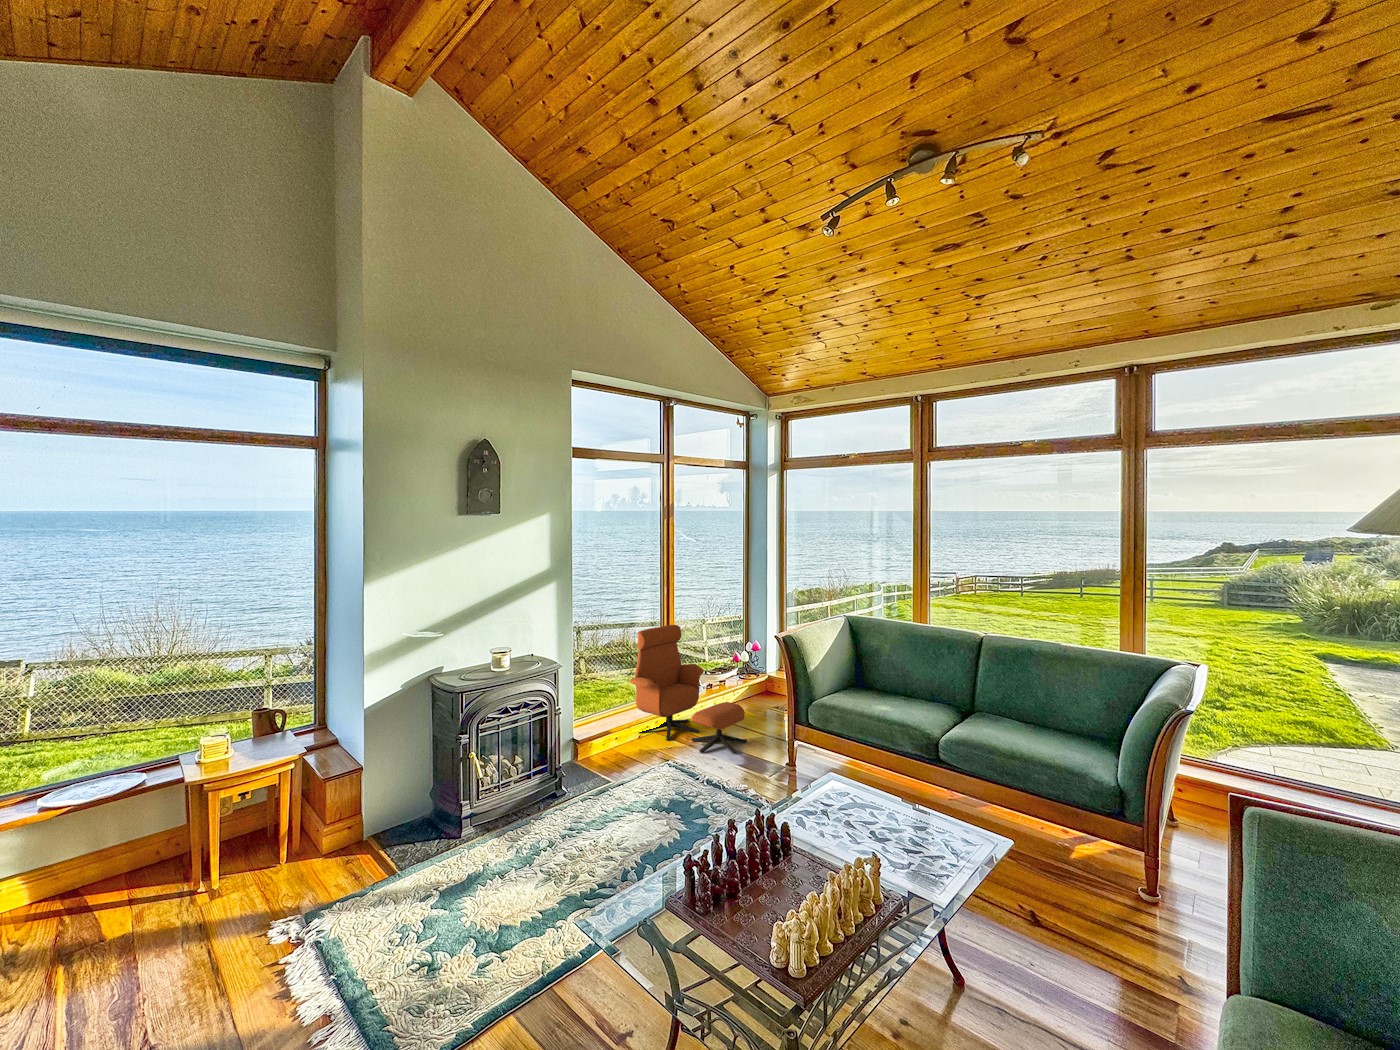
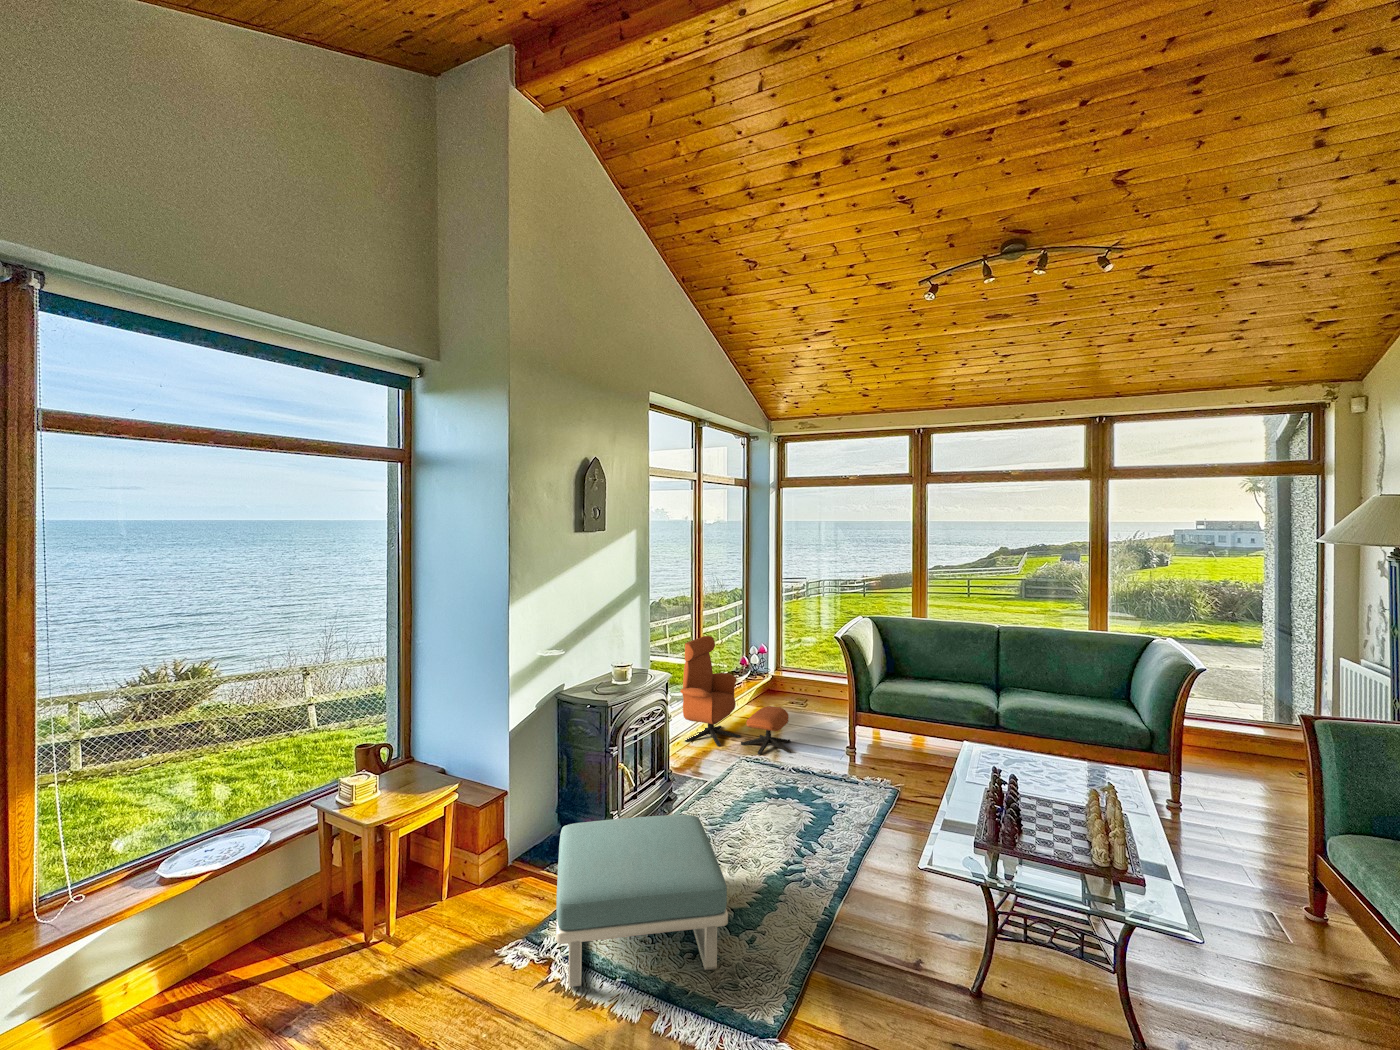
footstool: none [273,806,514,982] -> present [556,815,728,987]

